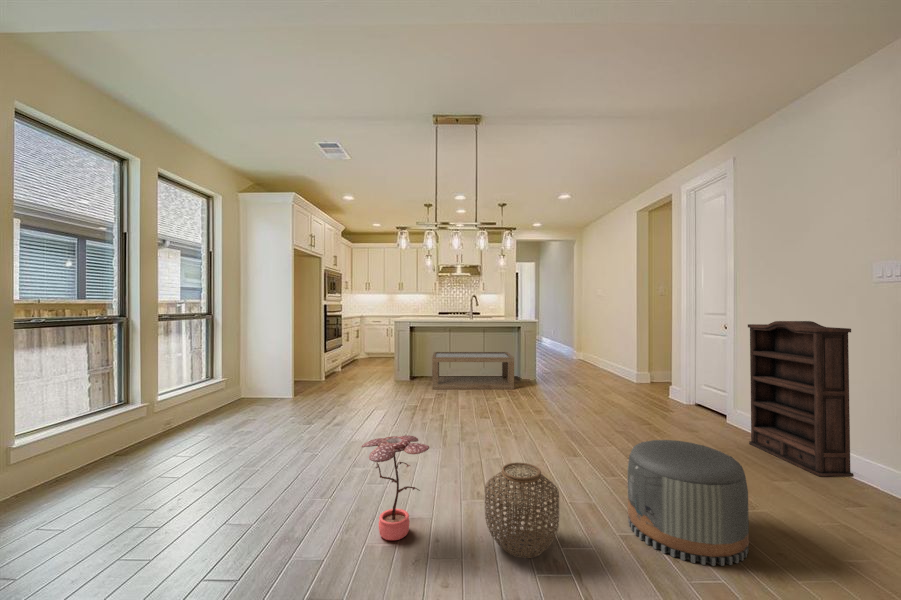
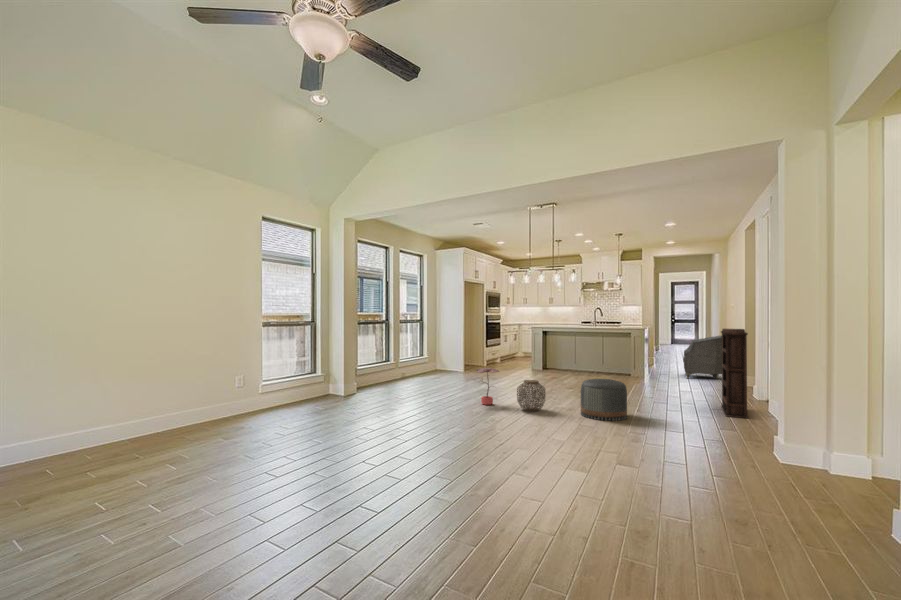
armchair: none [574,326,623,380] -> present [683,336,722,380]
coffee table: present [432,352,514,389] -> none [553,350,616,378]

